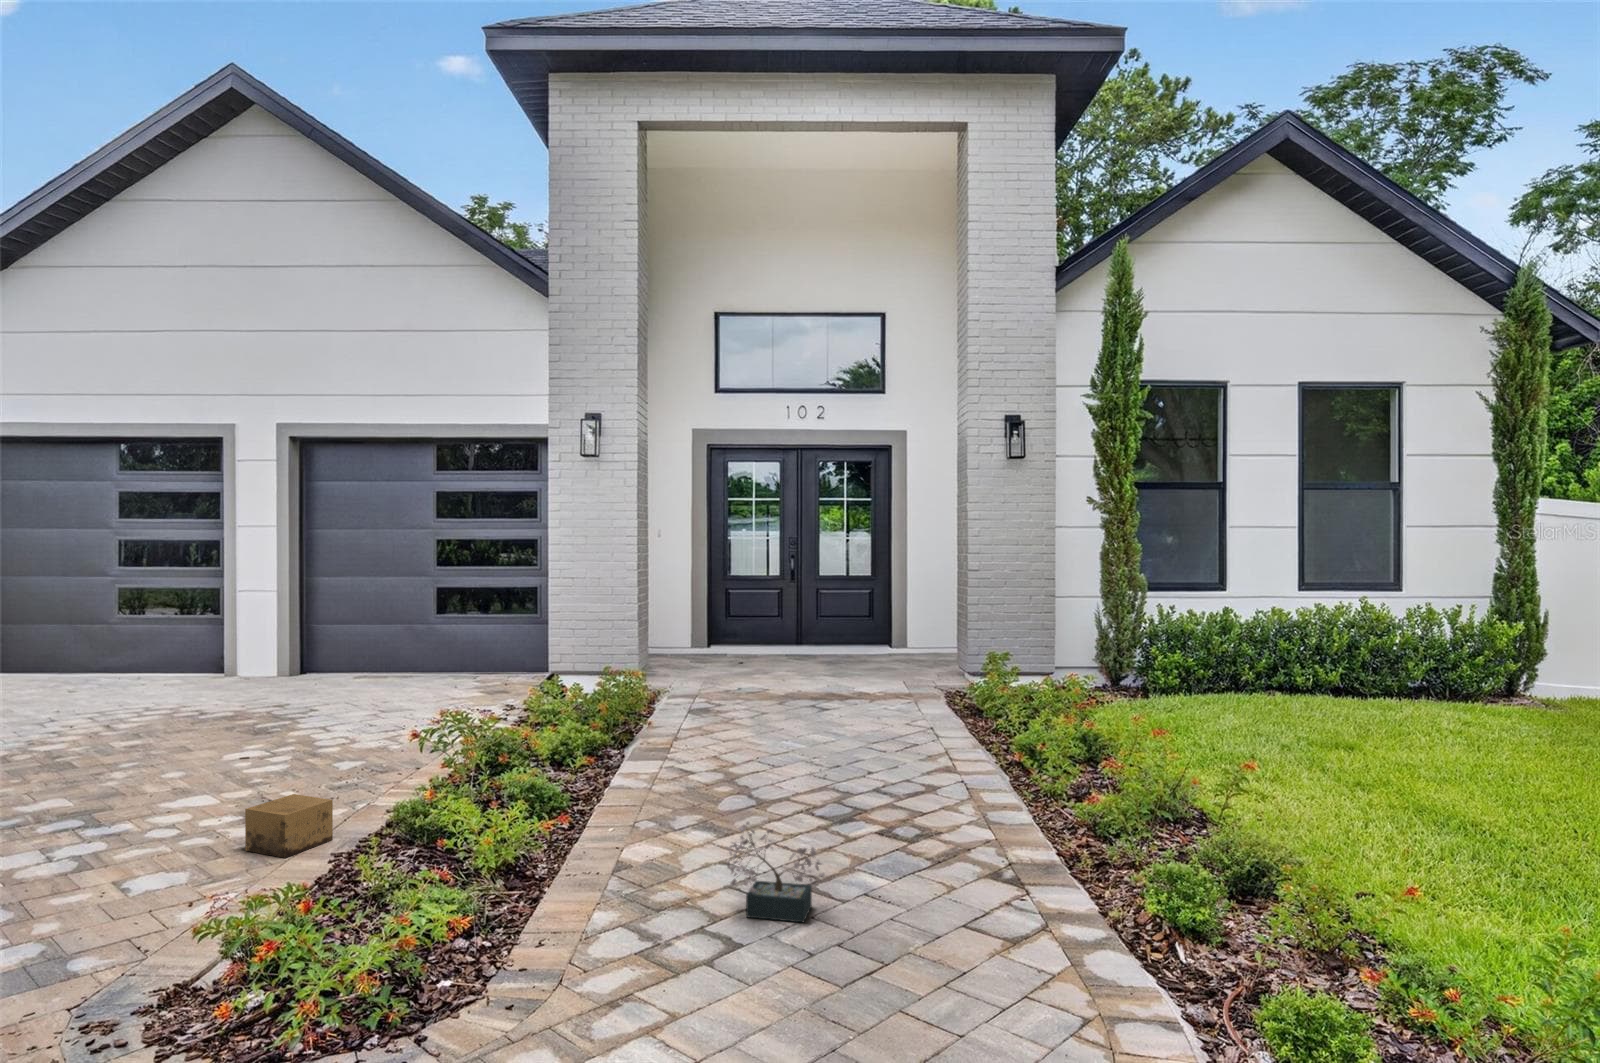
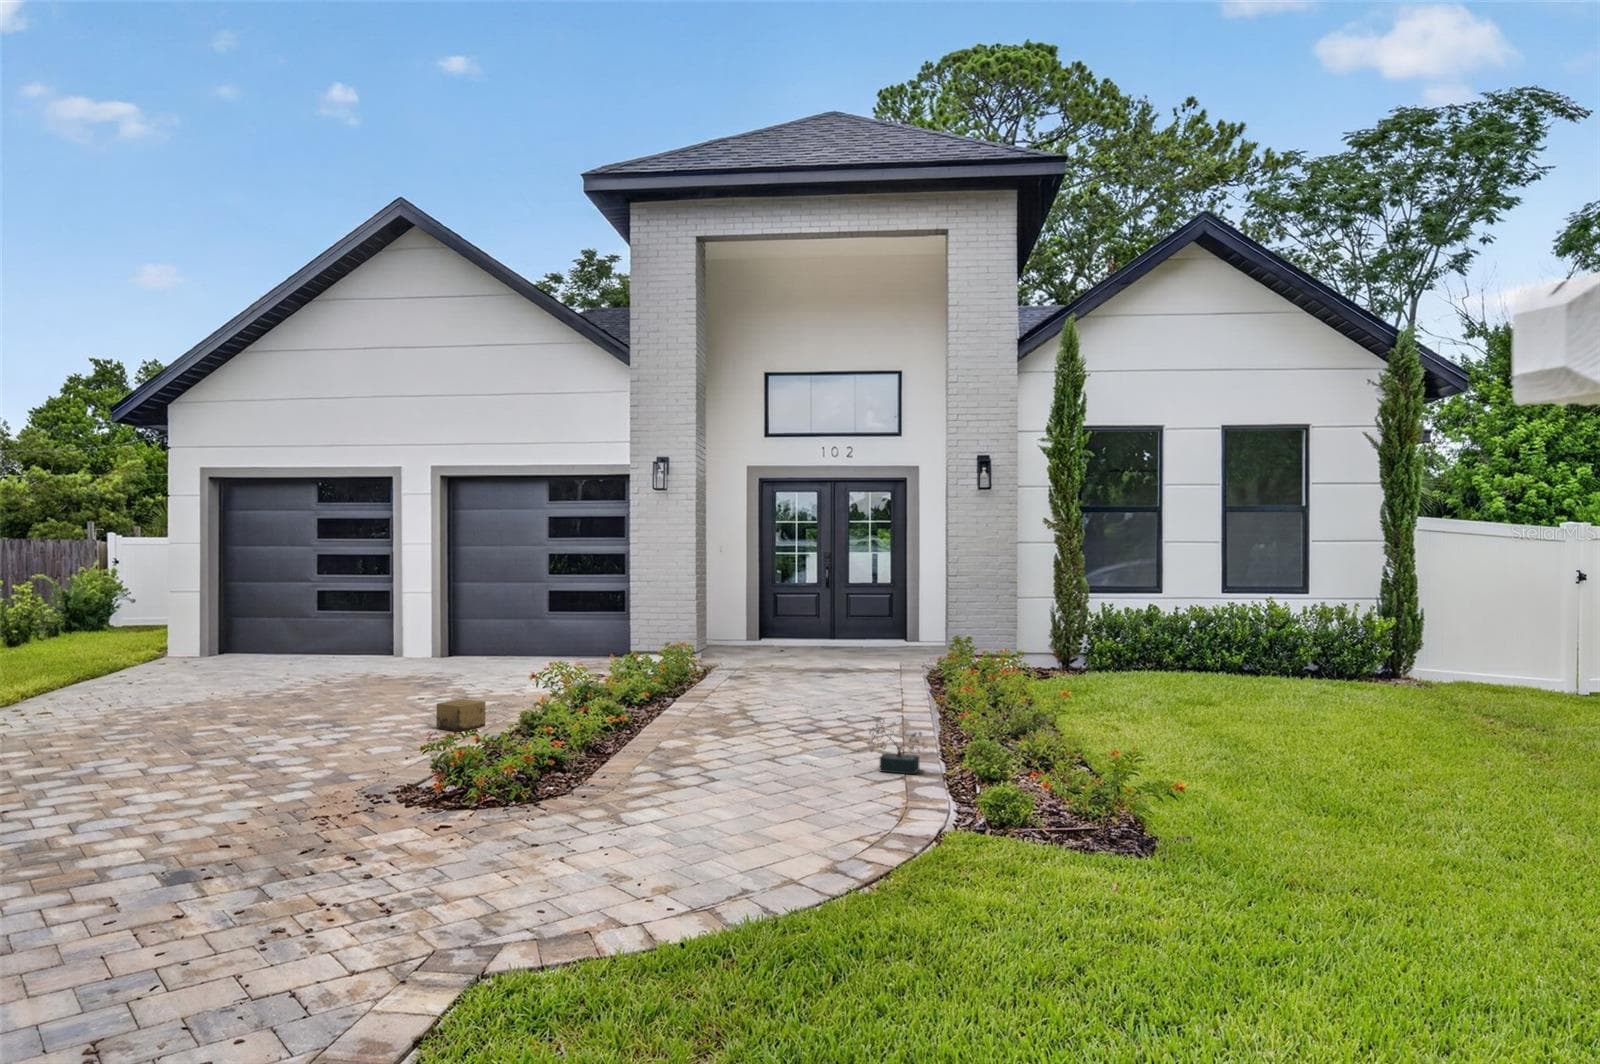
decorative plant: present [727,822,825,922] -> present [868,718,927,774]

